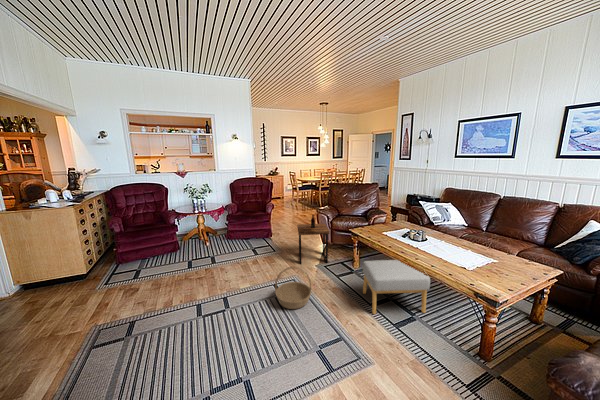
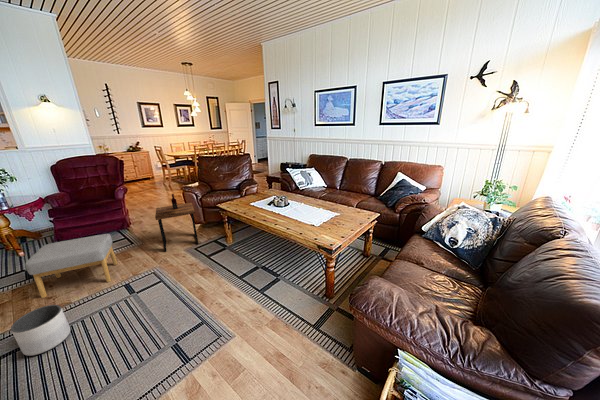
footstool: present [363,260,430,314] -> present [25,234,118,298]
basket: present [275,267,312,309] -> none [120,259,172,308]
planter: none [213,287,241,323] -> present [11,305,70,356]

